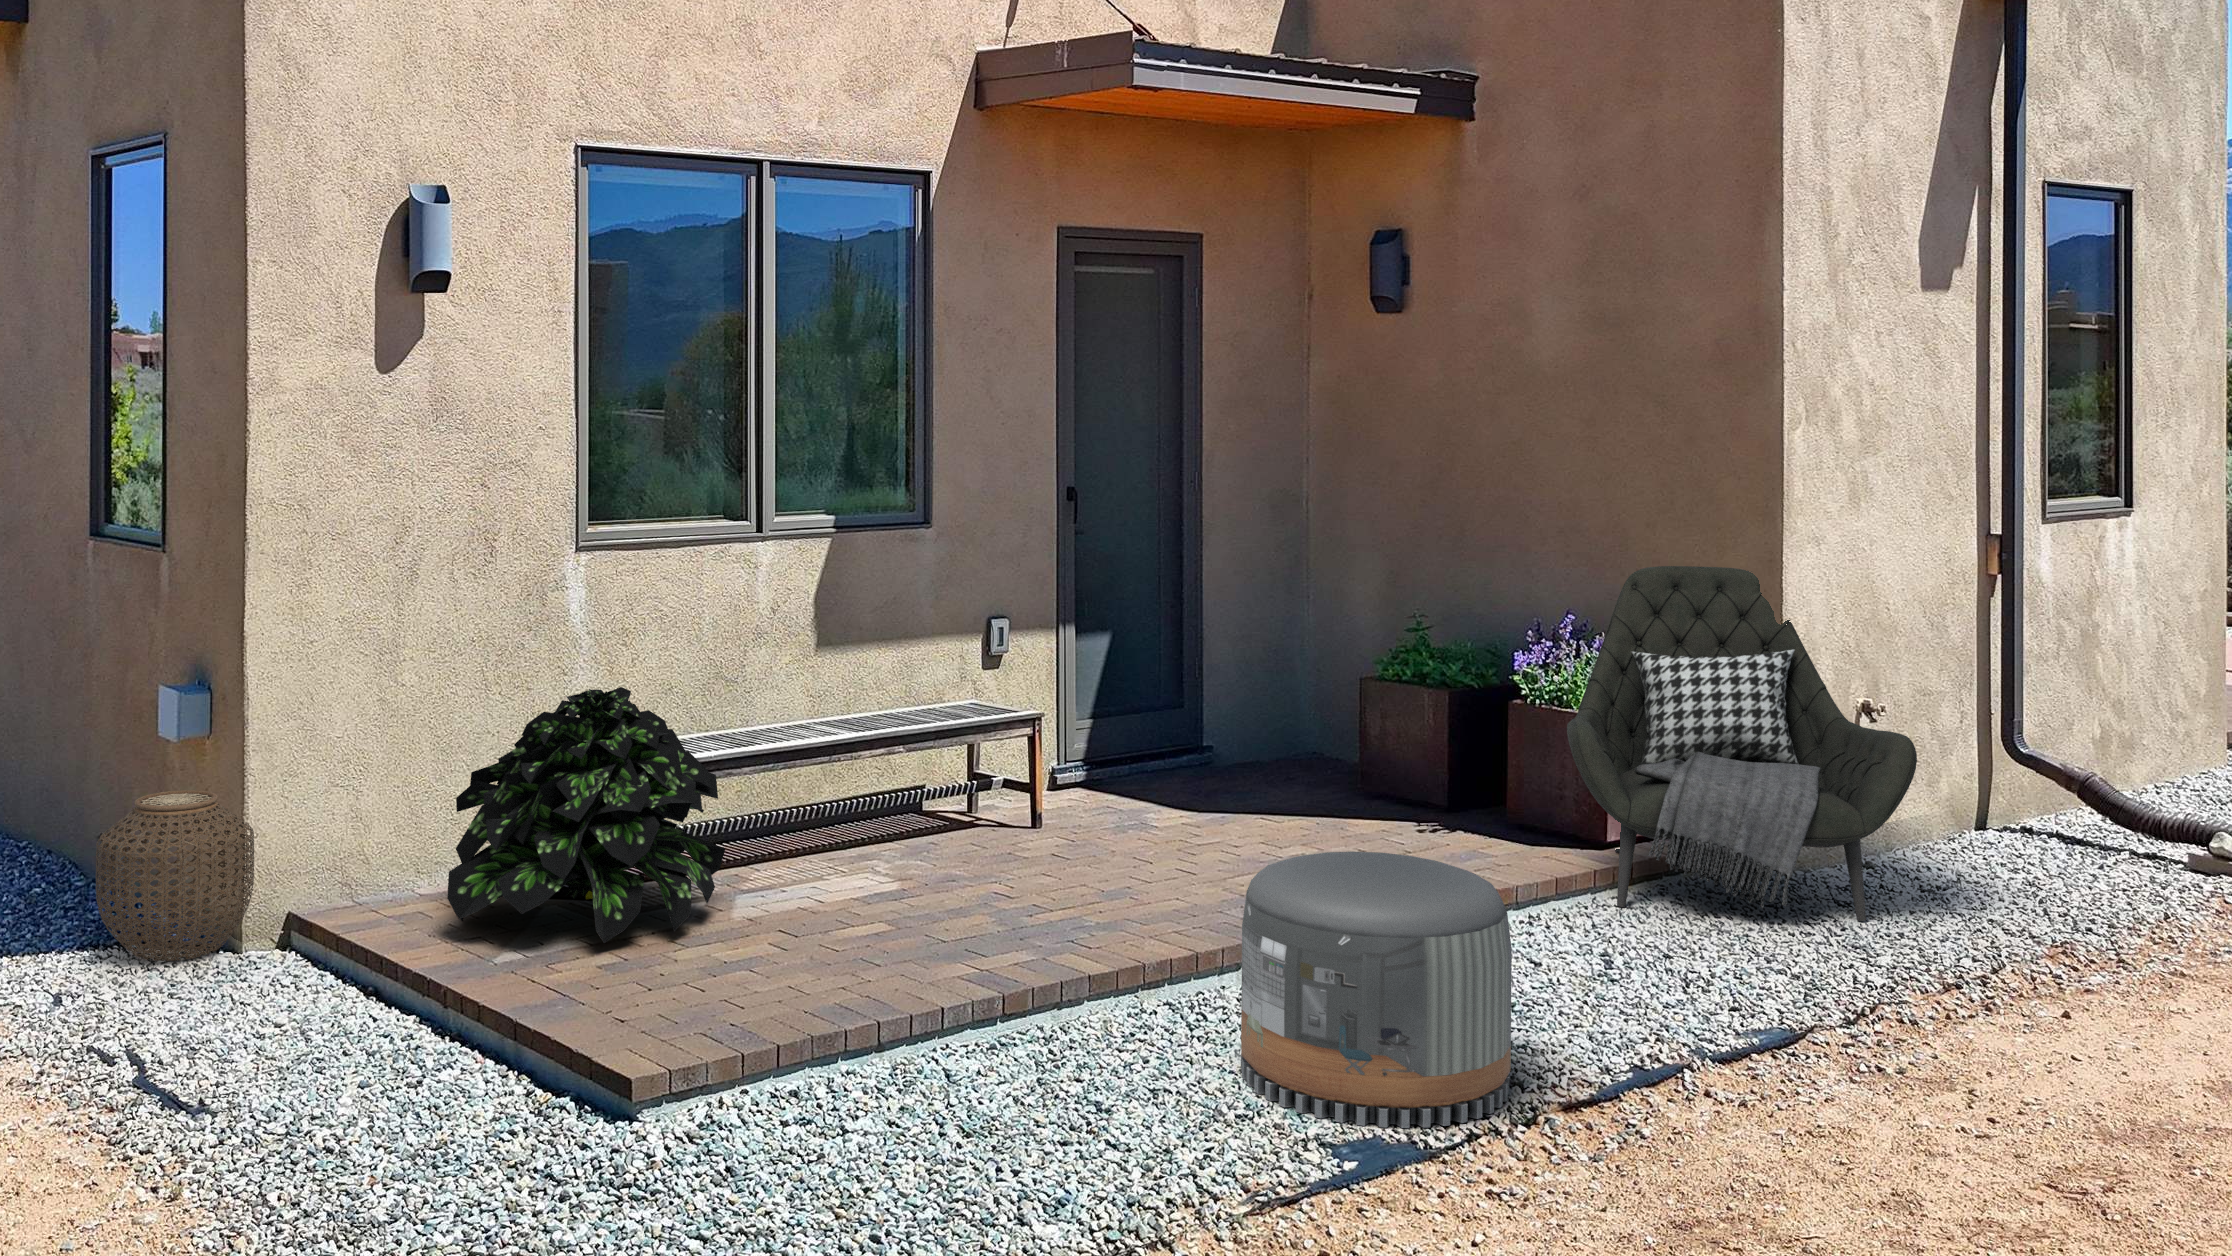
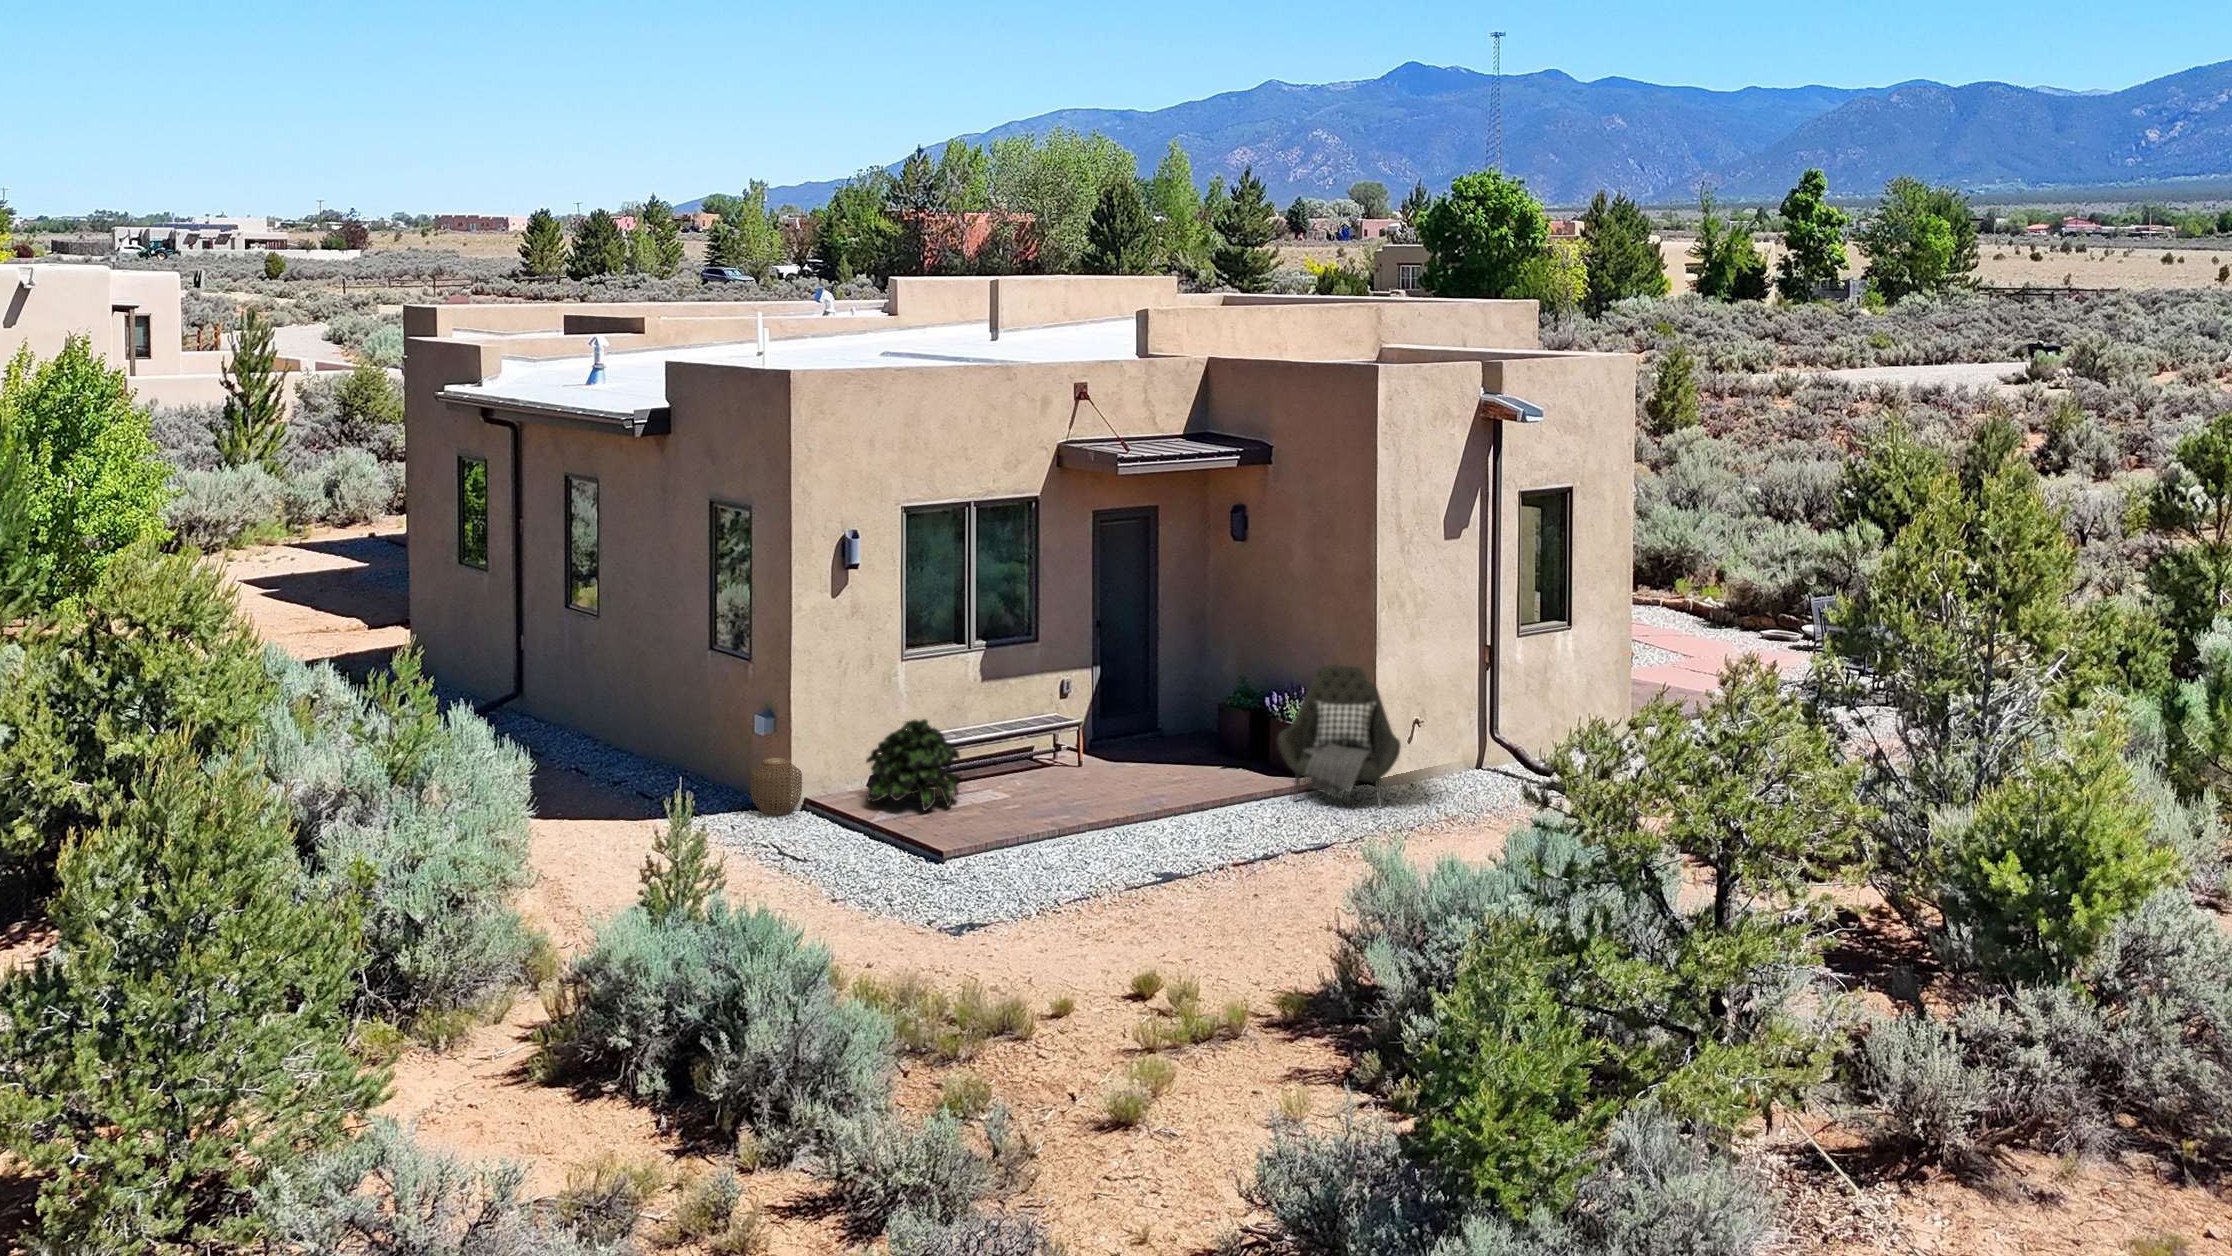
pouf: present [1241,851,1512,1128] -> none [1134,787,1216,870]

